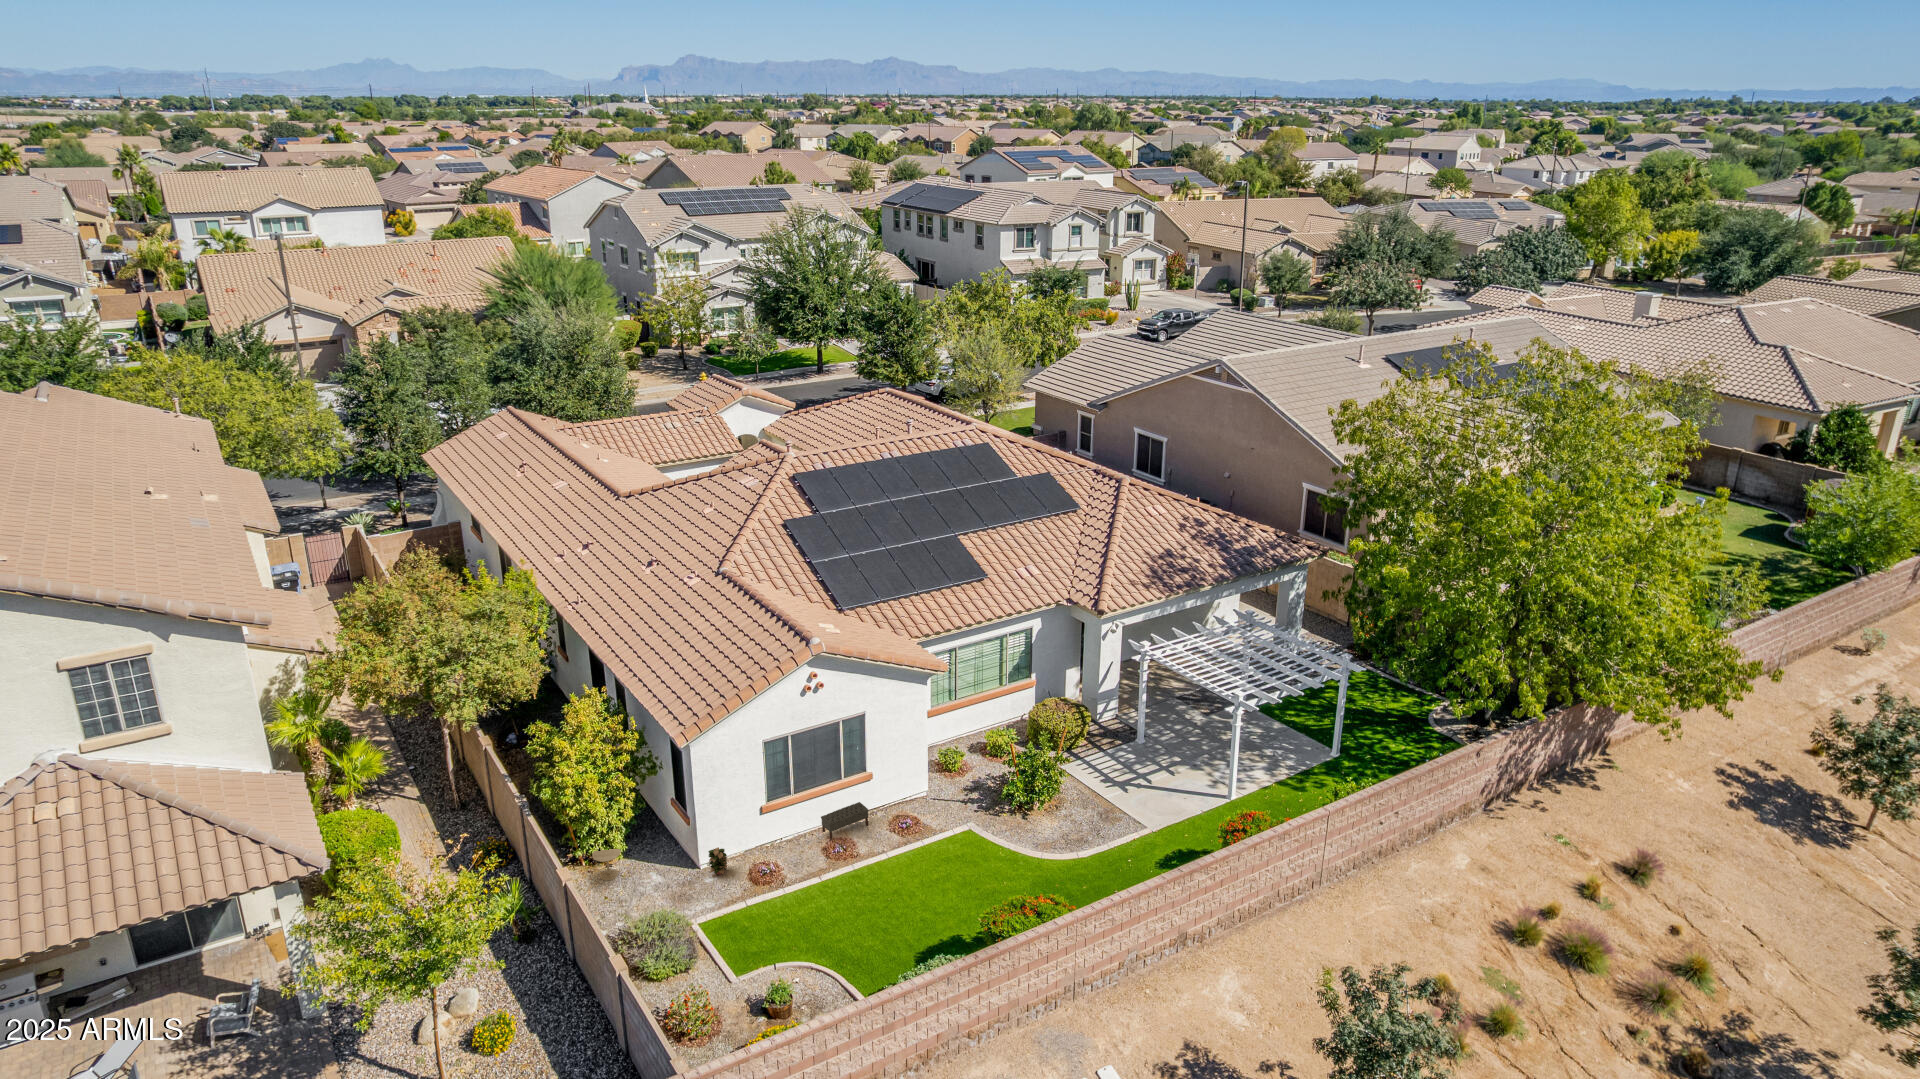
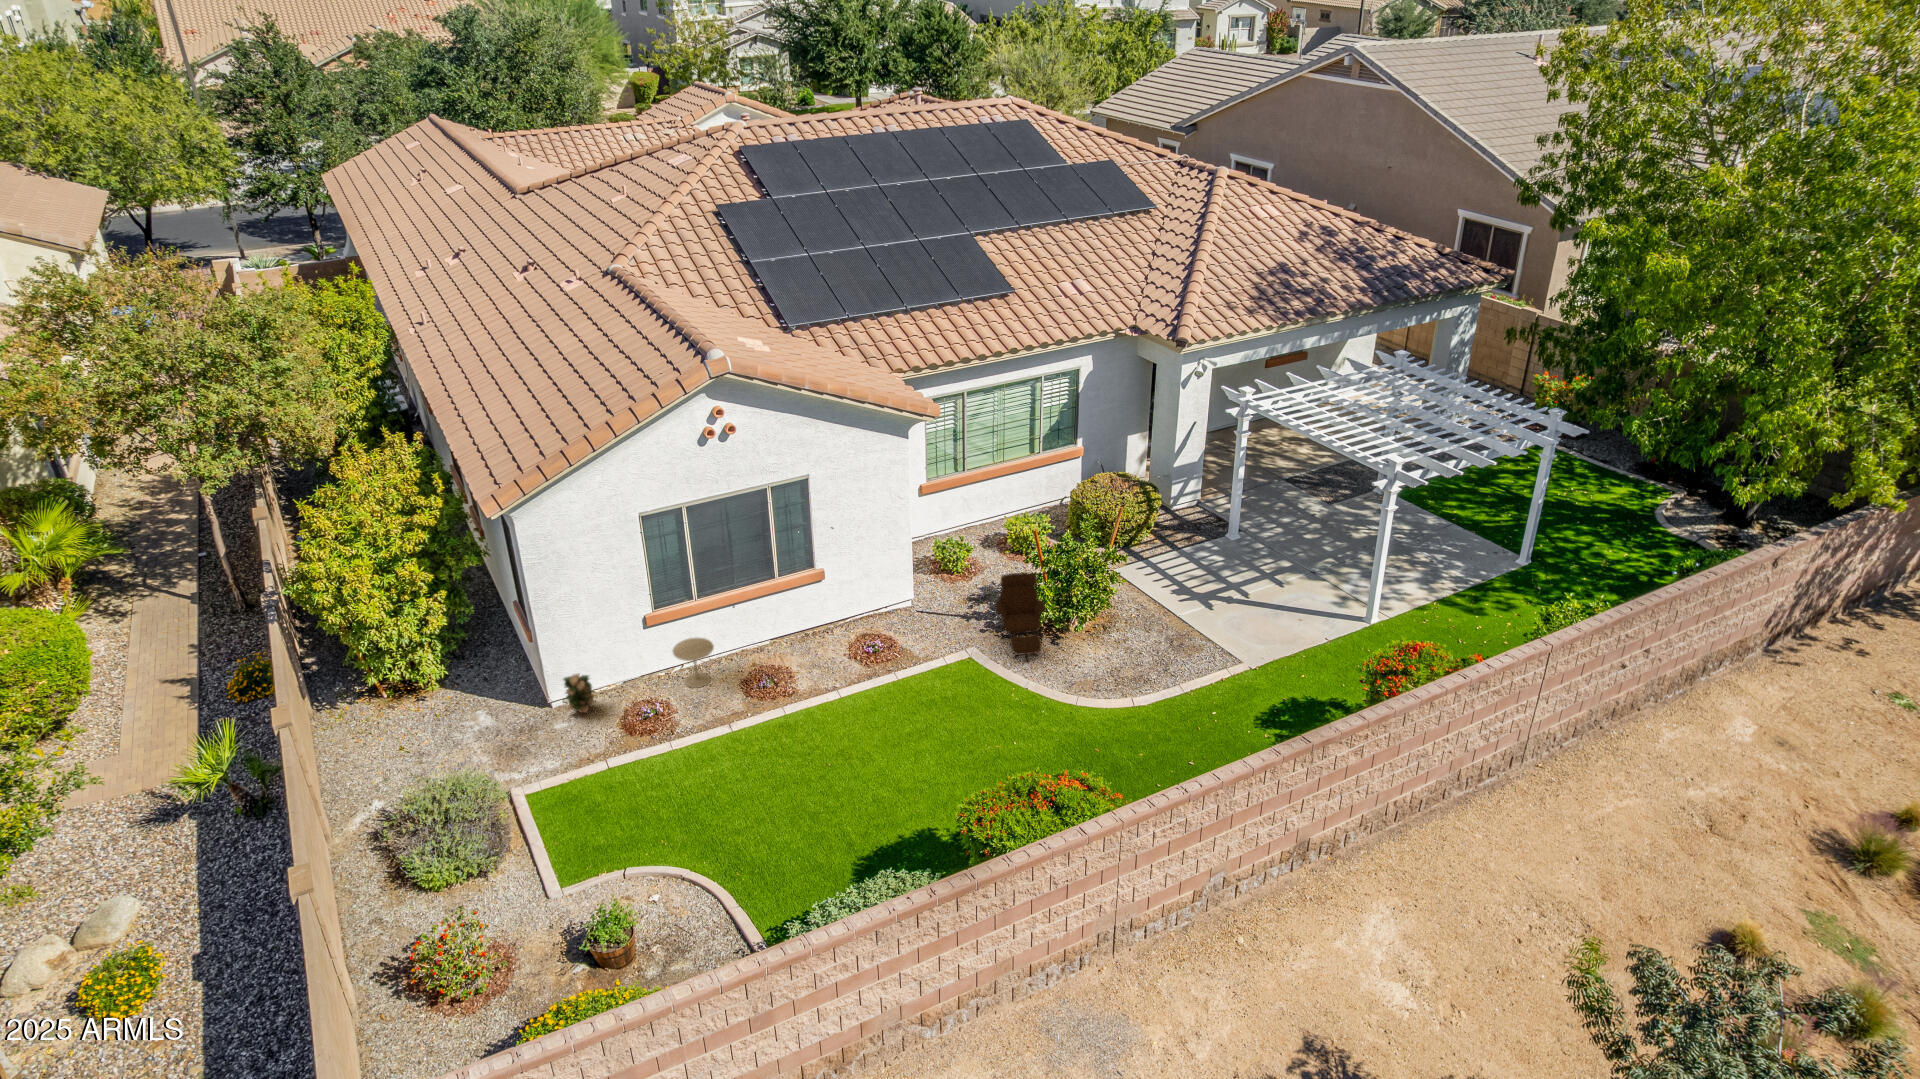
lounge chair: none [985,772,1019,832] -> present [995,573,1046,660]
bench: present [821,802,869,840] -> none [745,612,818,667]
side table: present [592,849,621,880] -> present [673,638,714,688]

